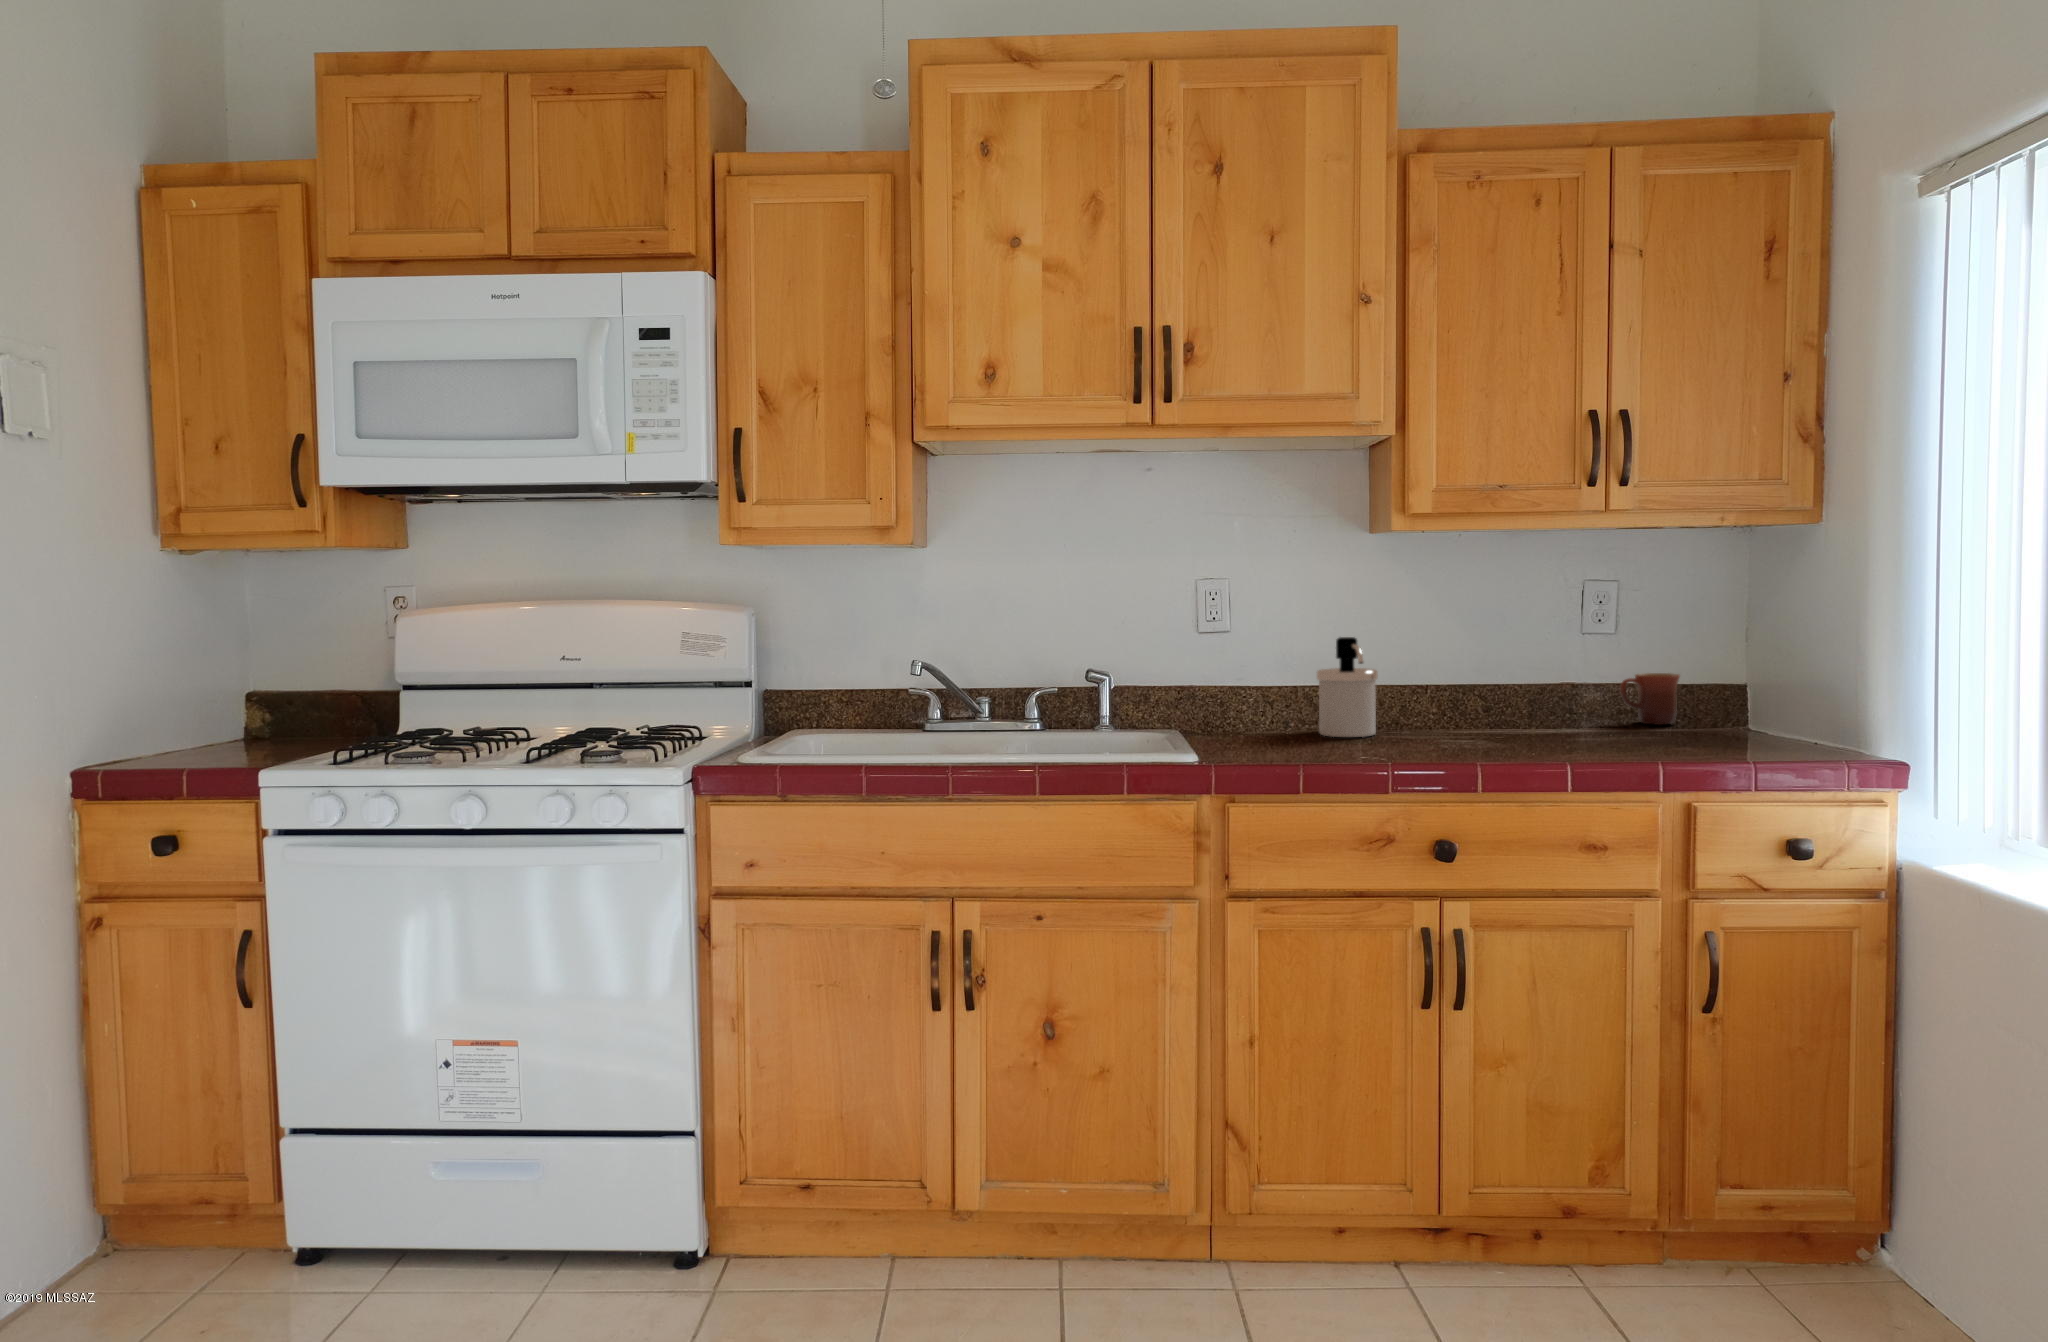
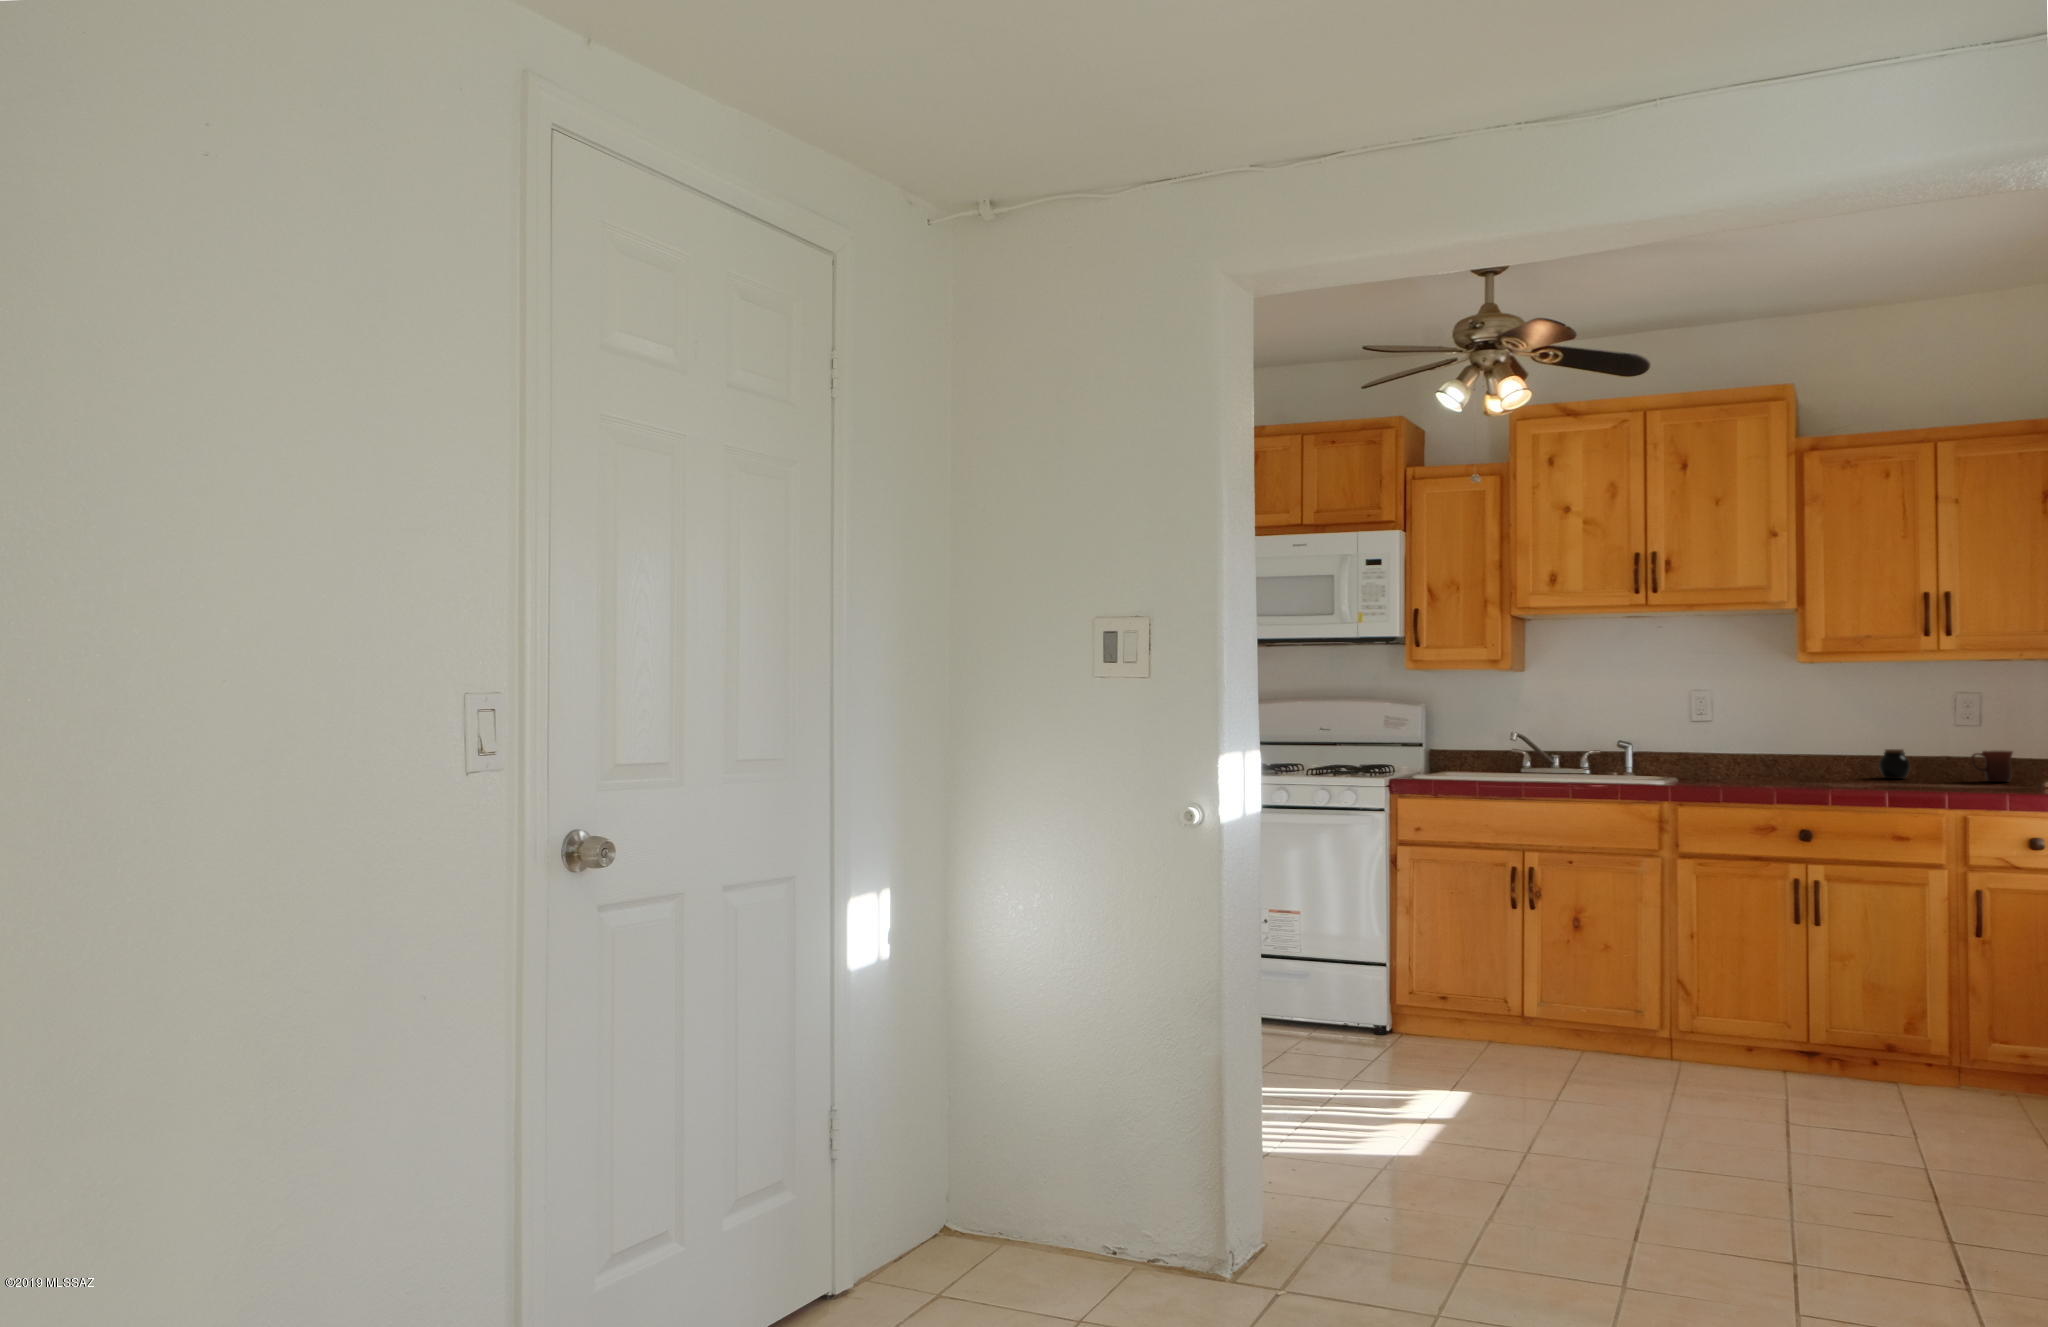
soap dispenser: present [1317,637,1378,737] -> none [1756,723,1795,781]
jar: none [1486,674,1531,723] -> present [1879,749,1910,779]

